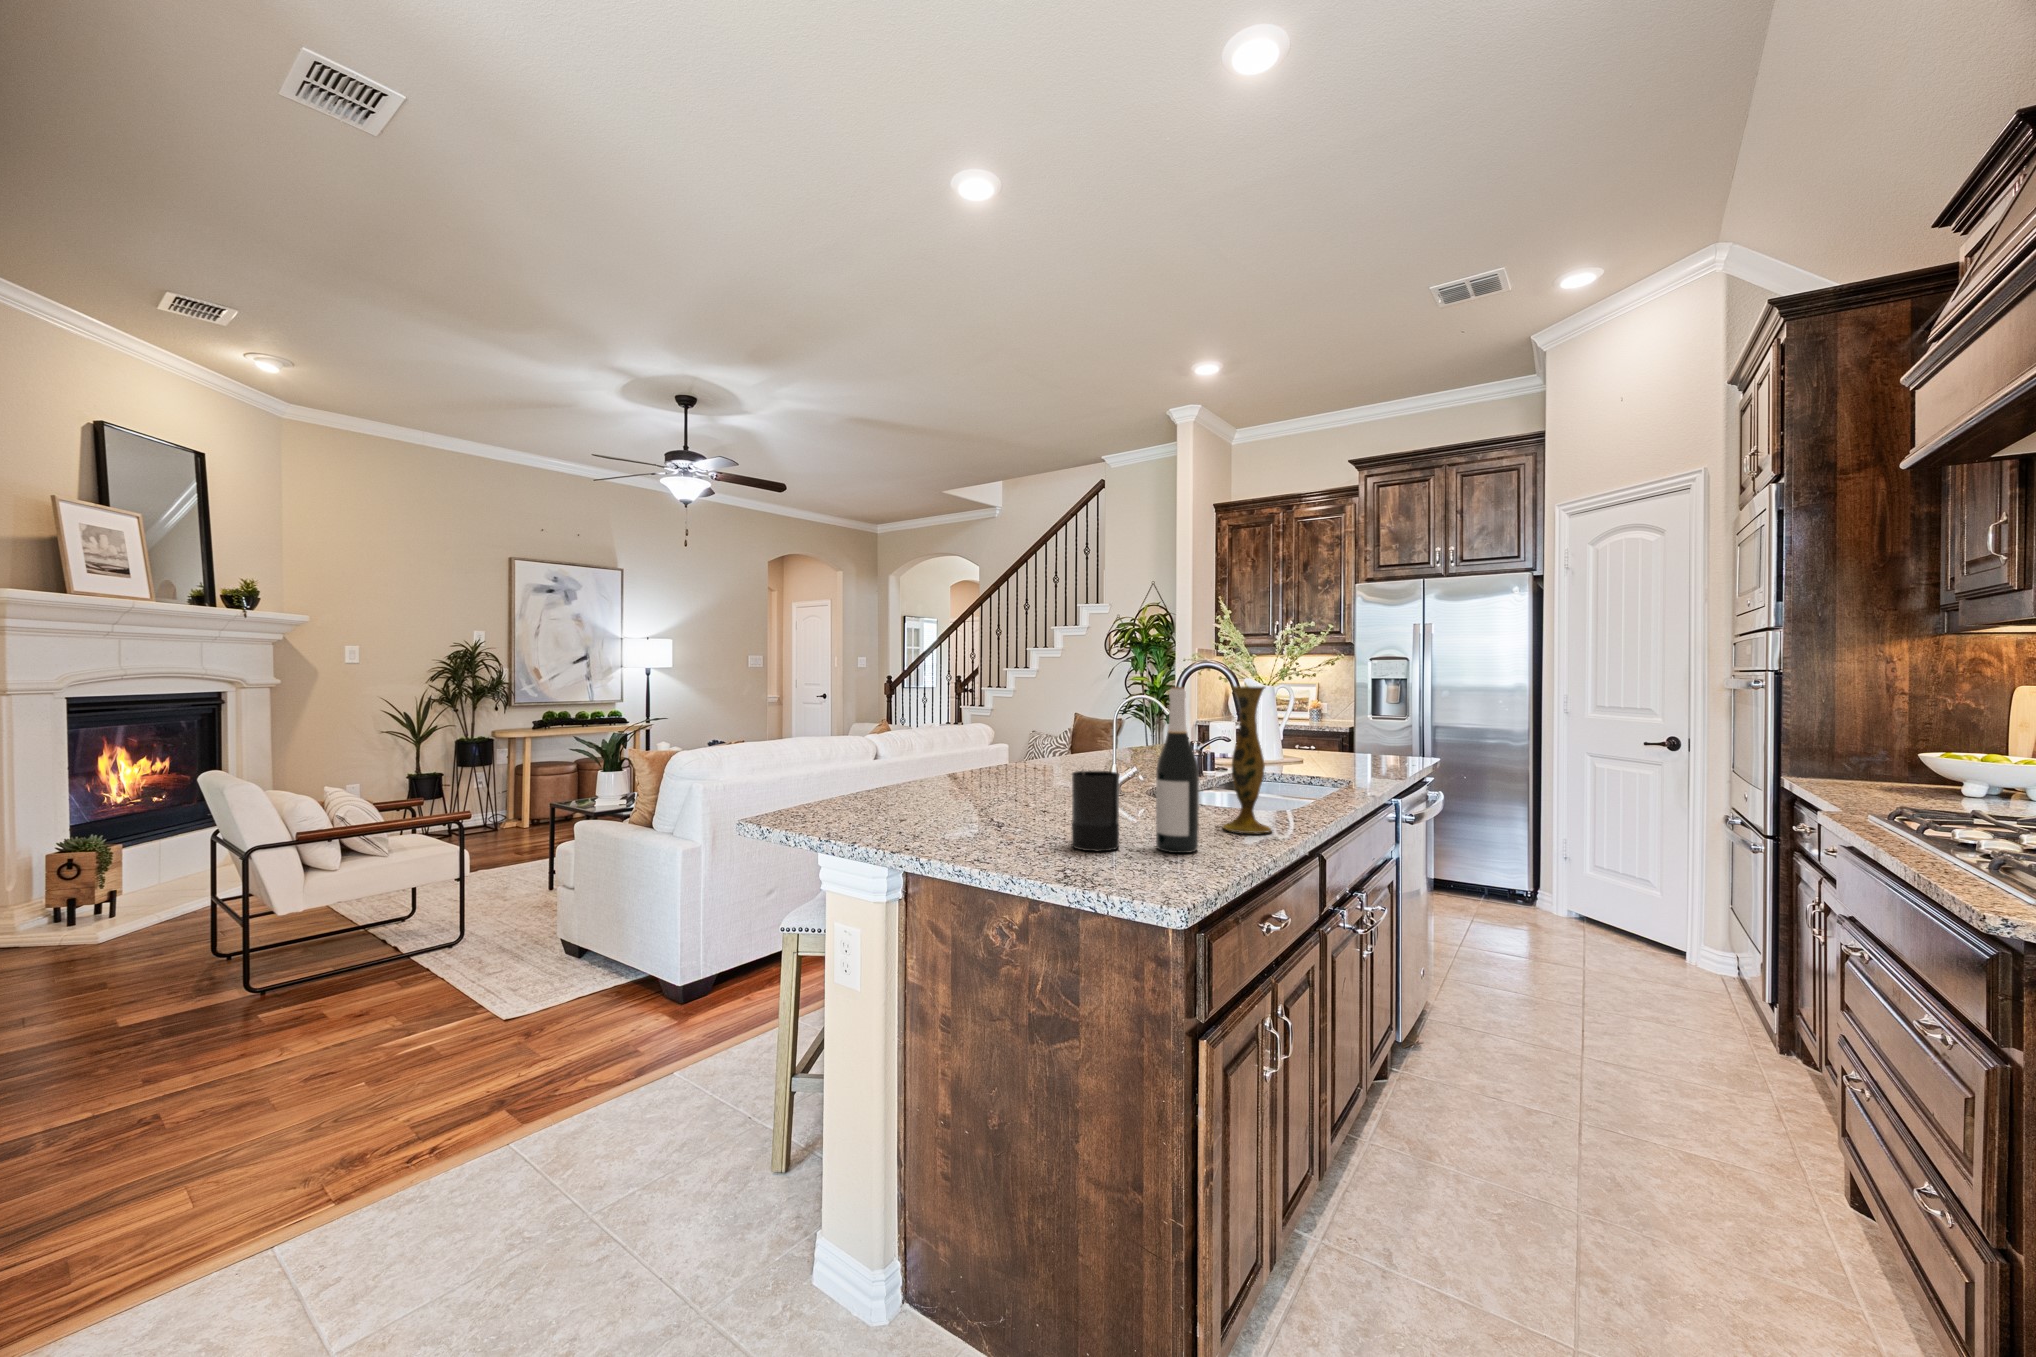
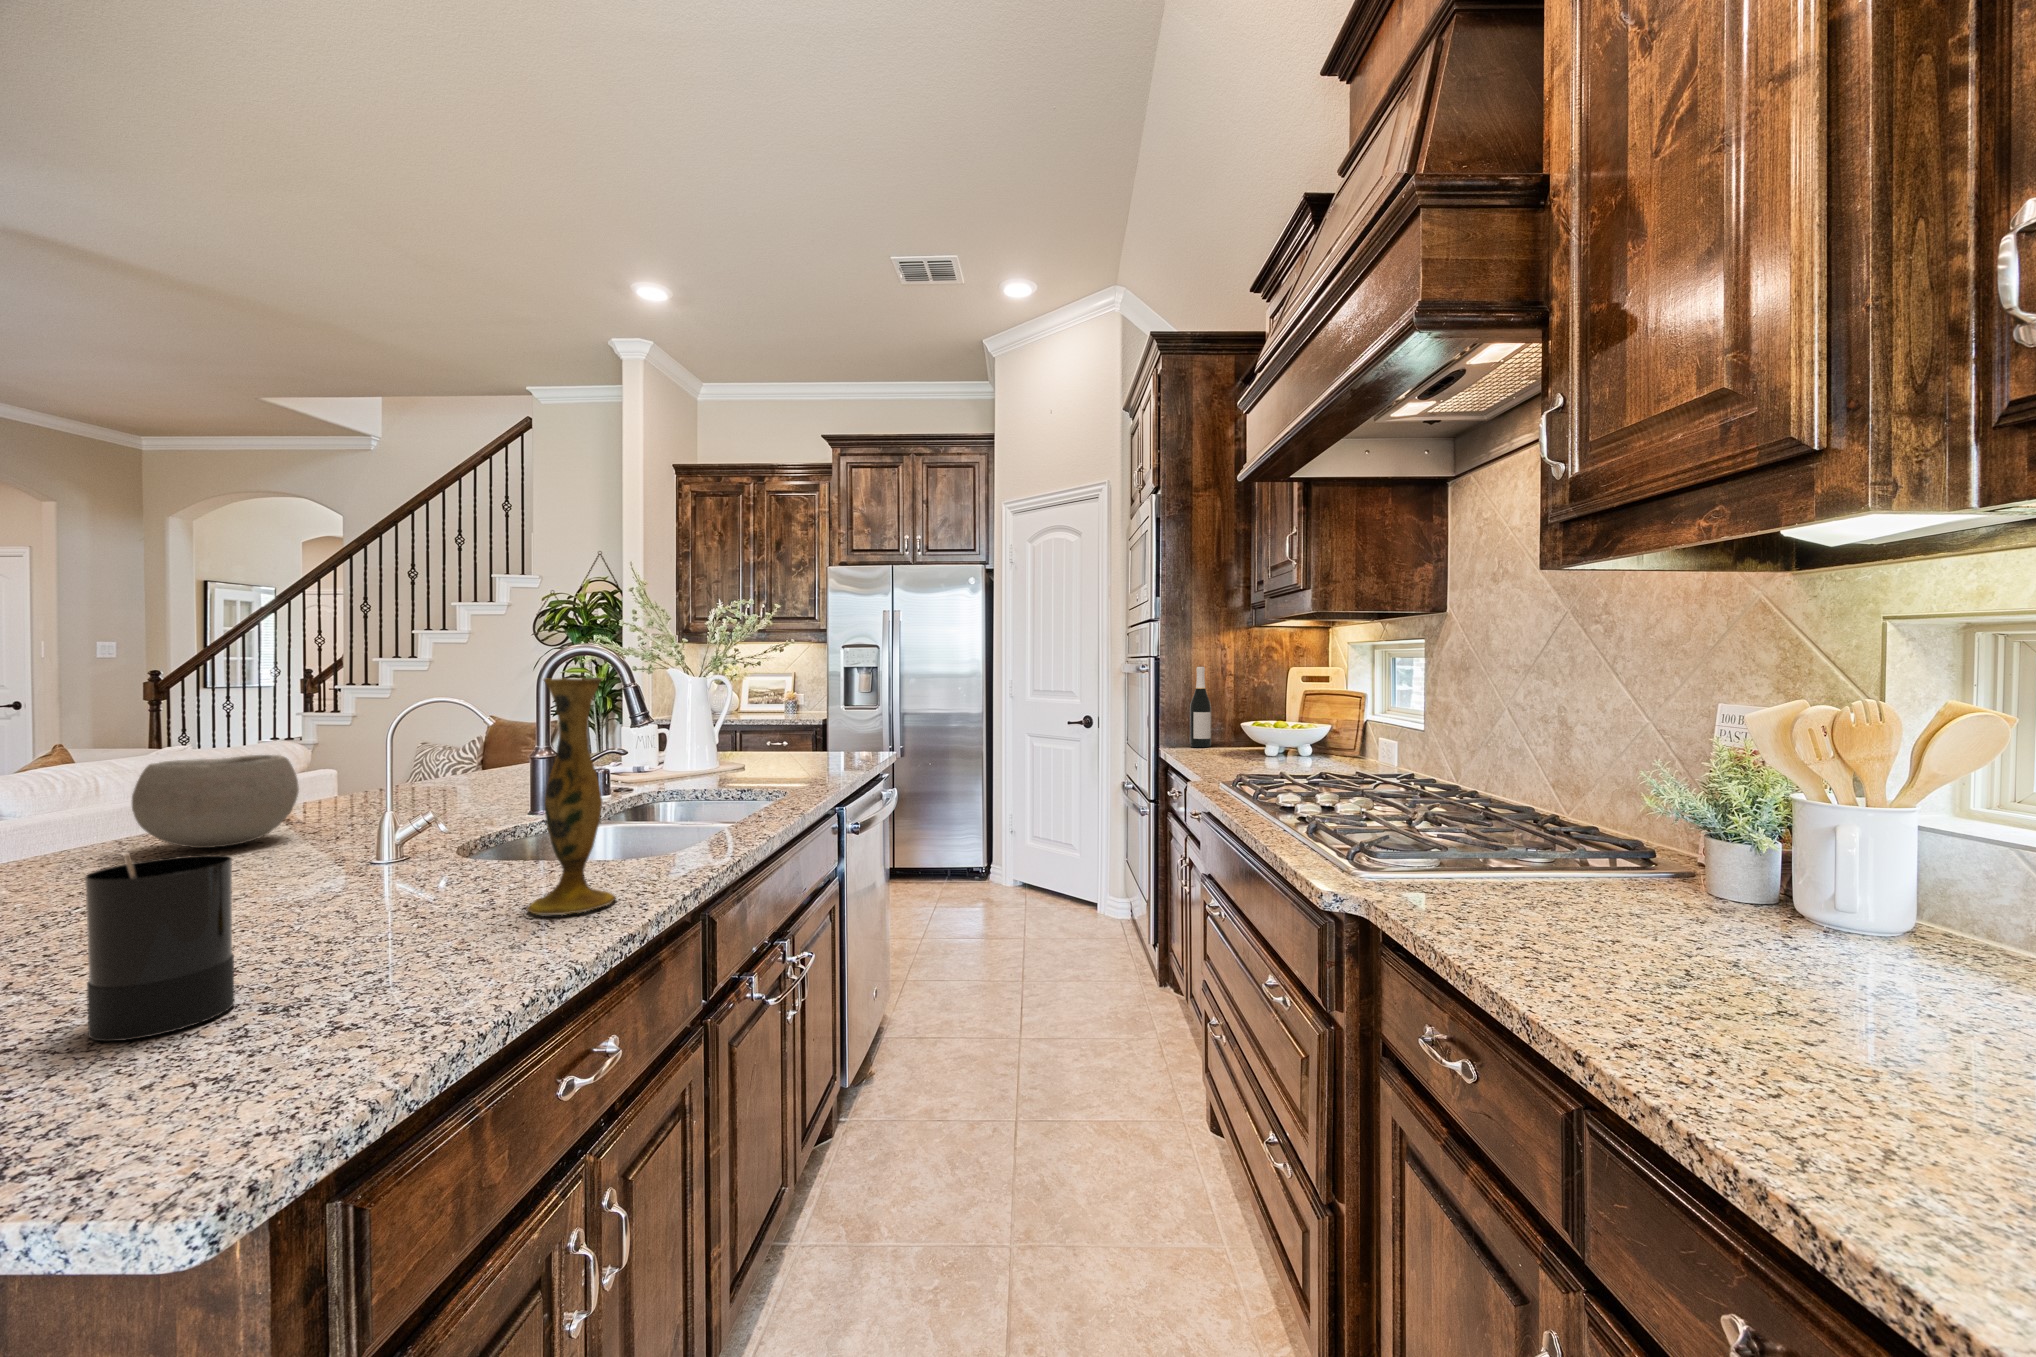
wine bottle: present [1156,687,1199,853] -> present [1190,666,1211,747]
bowl: none [988,730,1055,781] -> present [132,755,299,848]

